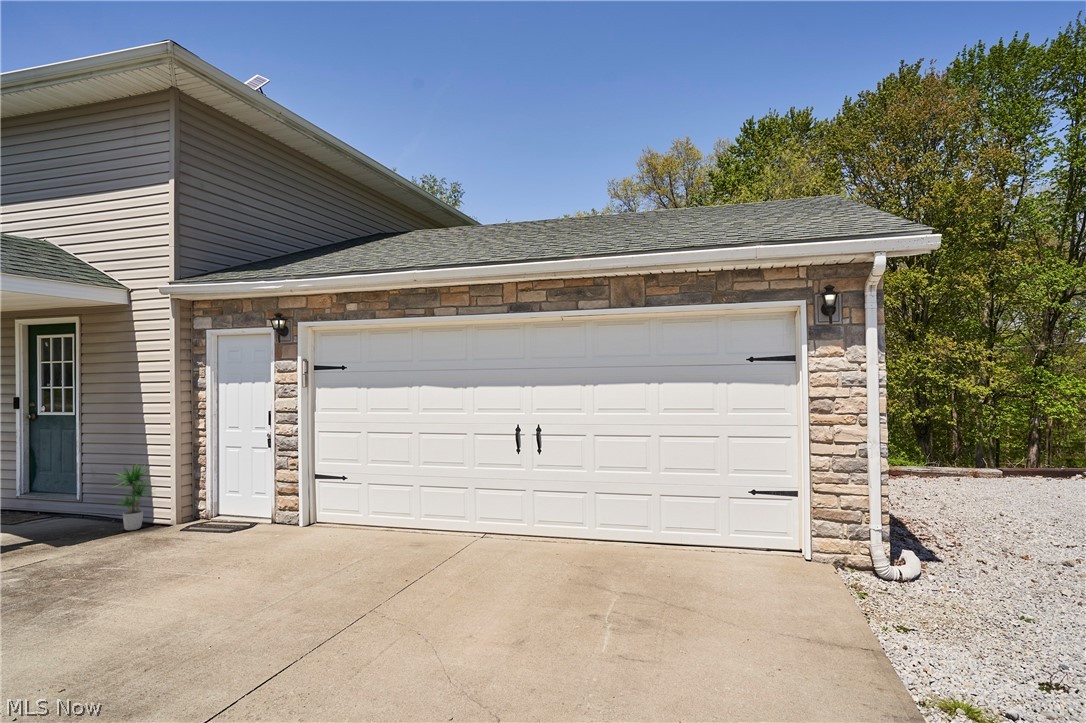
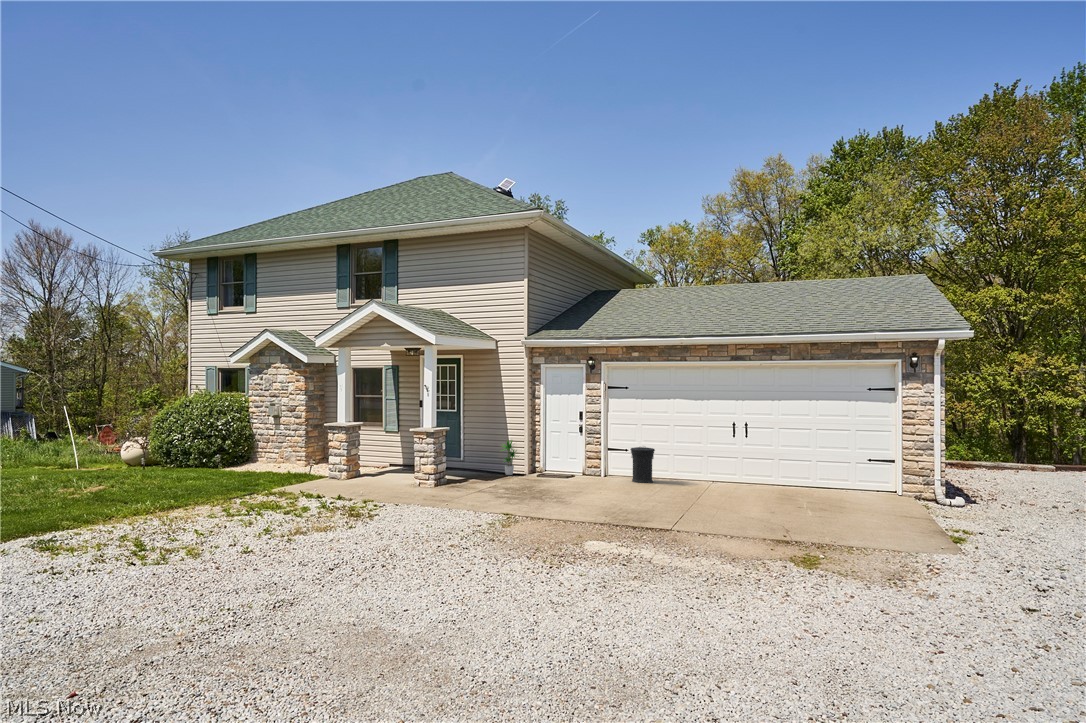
trash can: none [337,472,383,542] -> present [630,447,655,483]

